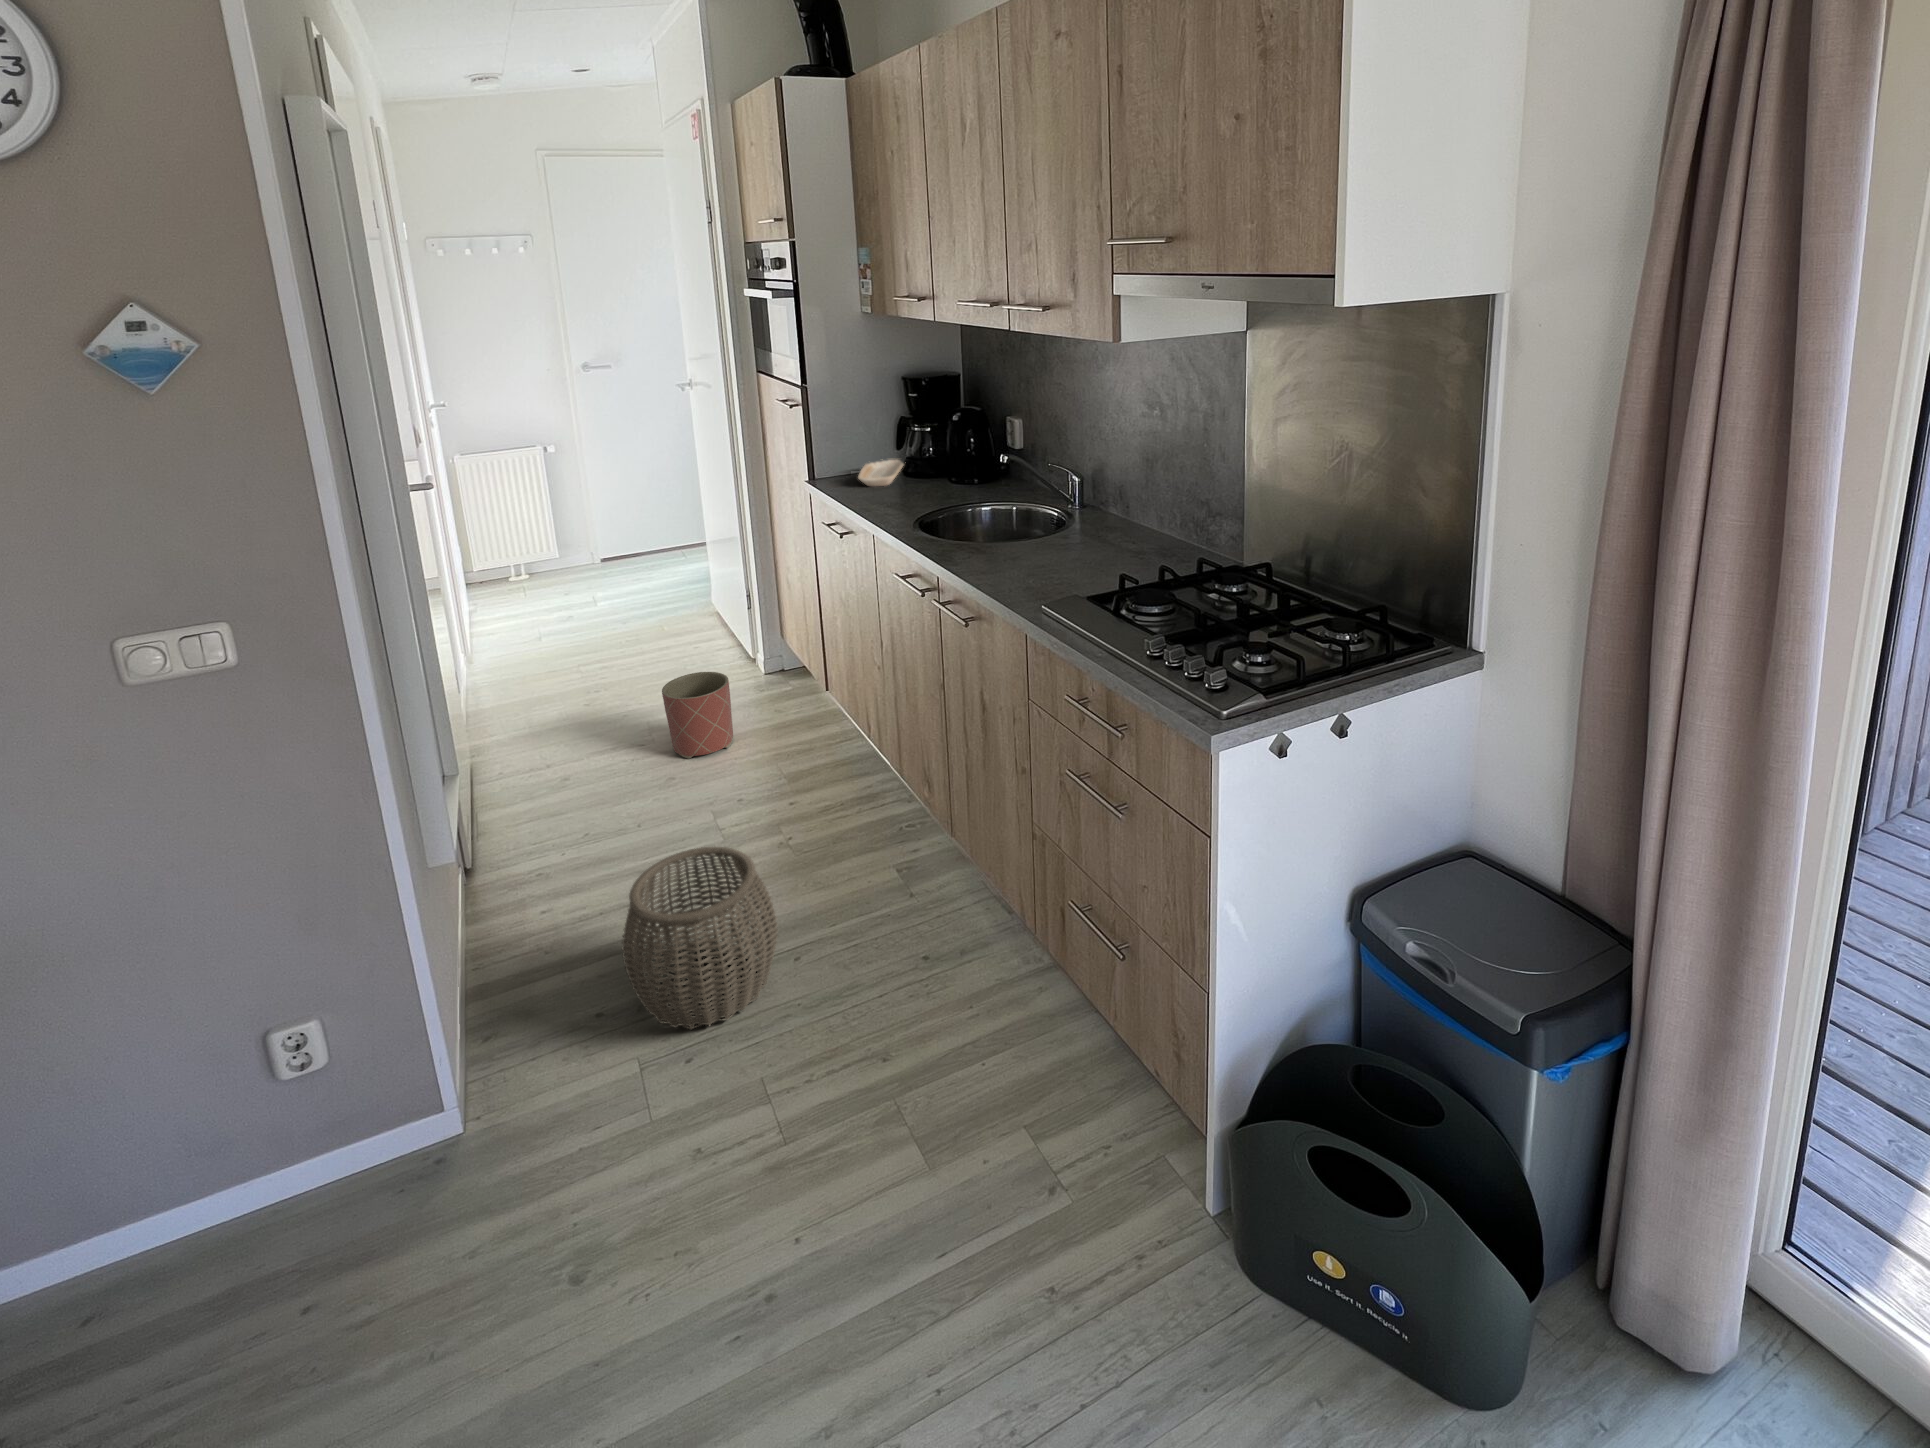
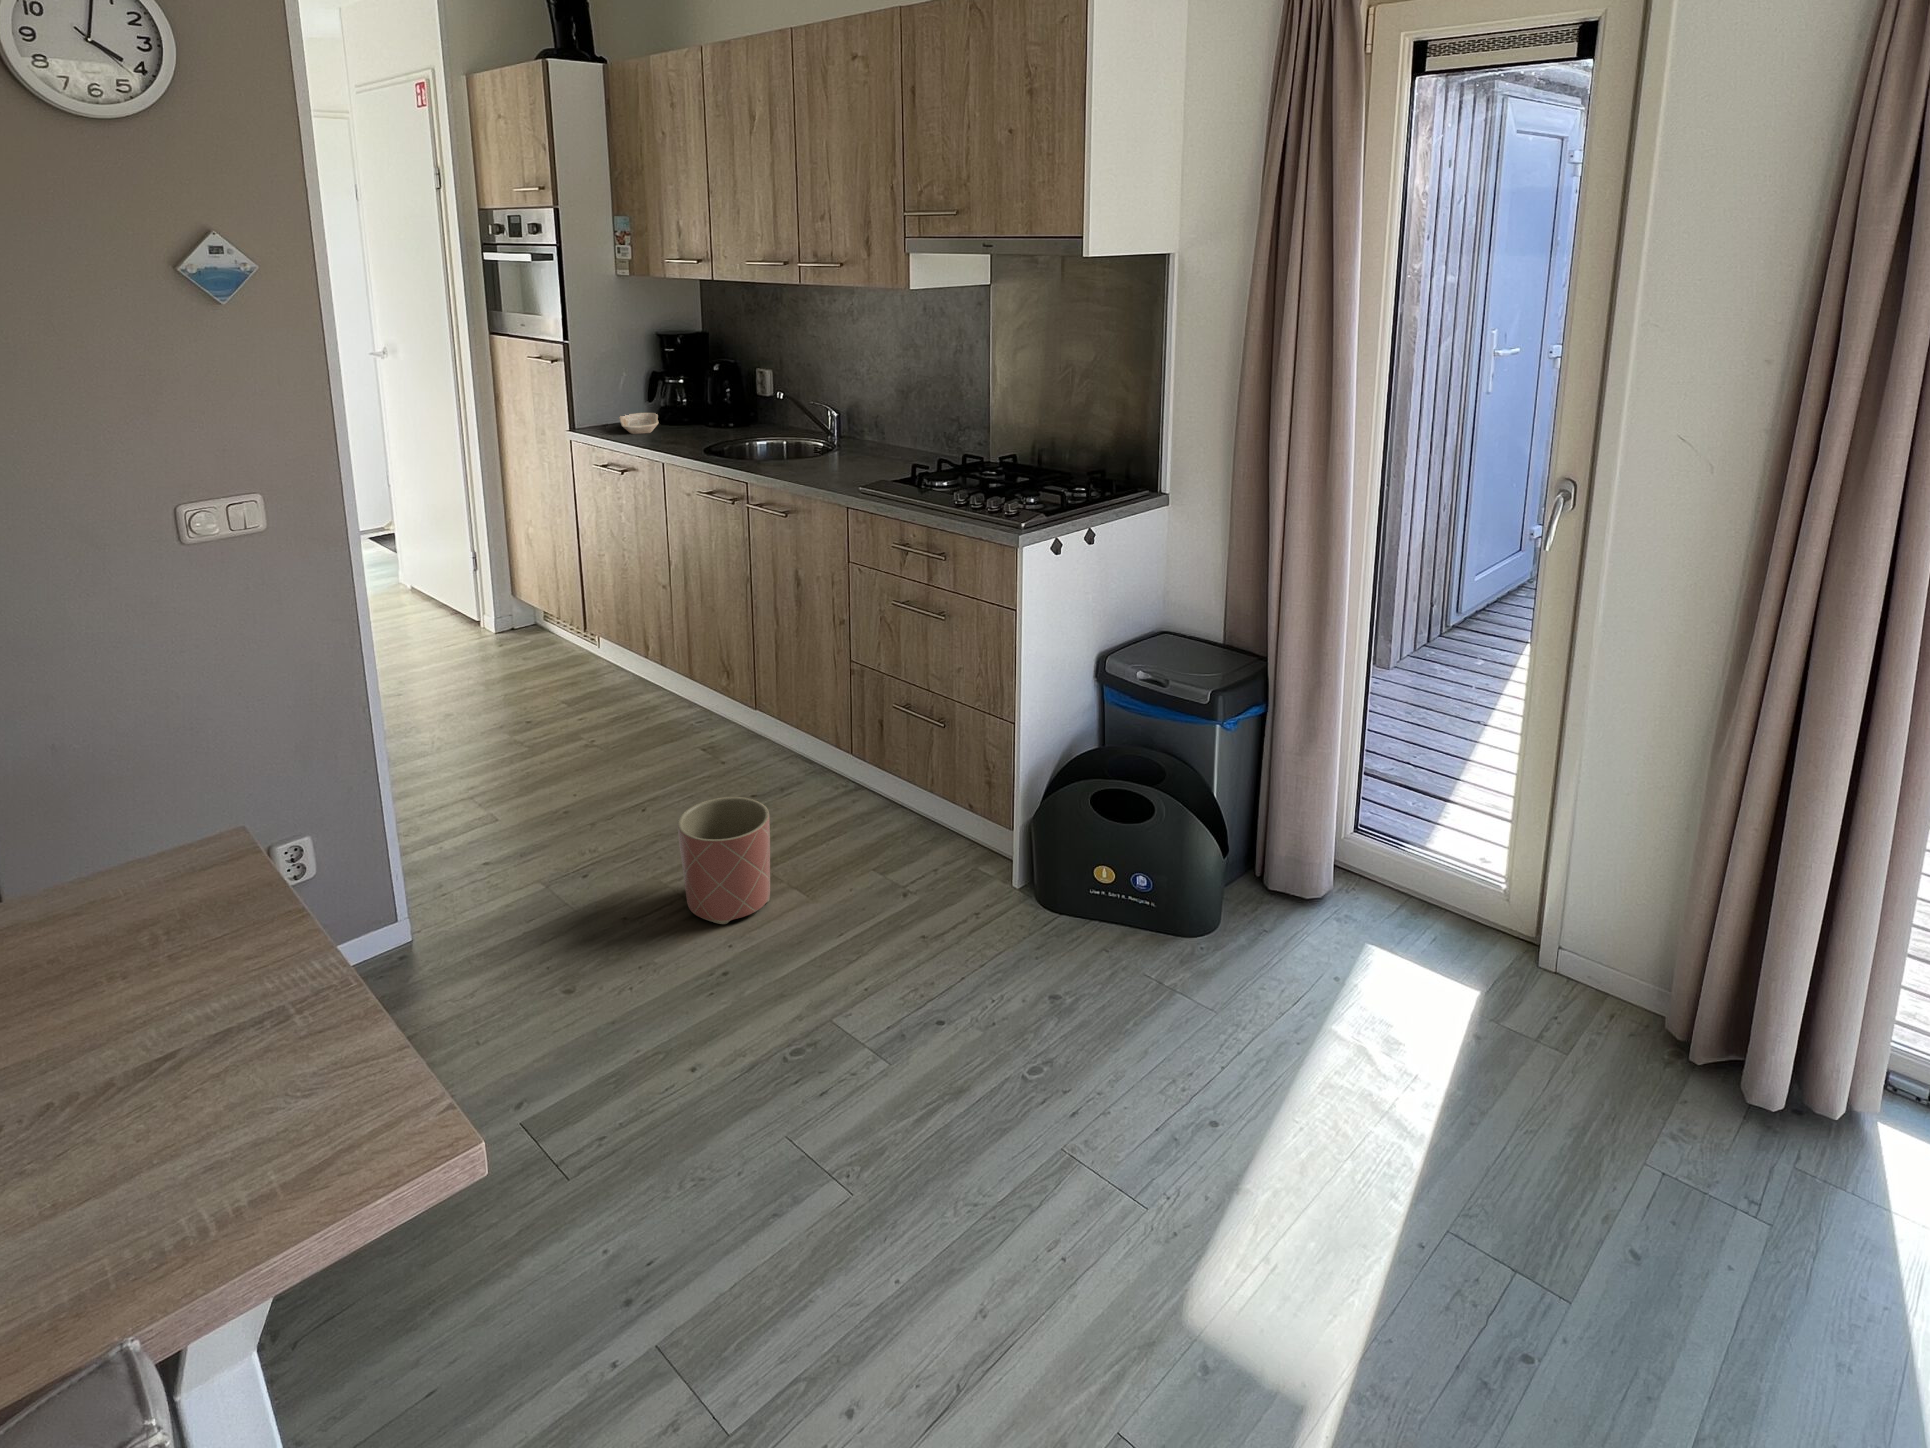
planter: present [662,672,733,759] -> present [677,797,770,924]
woven basket: present [622,847,778,1029] -> none [508,715,639,856]

